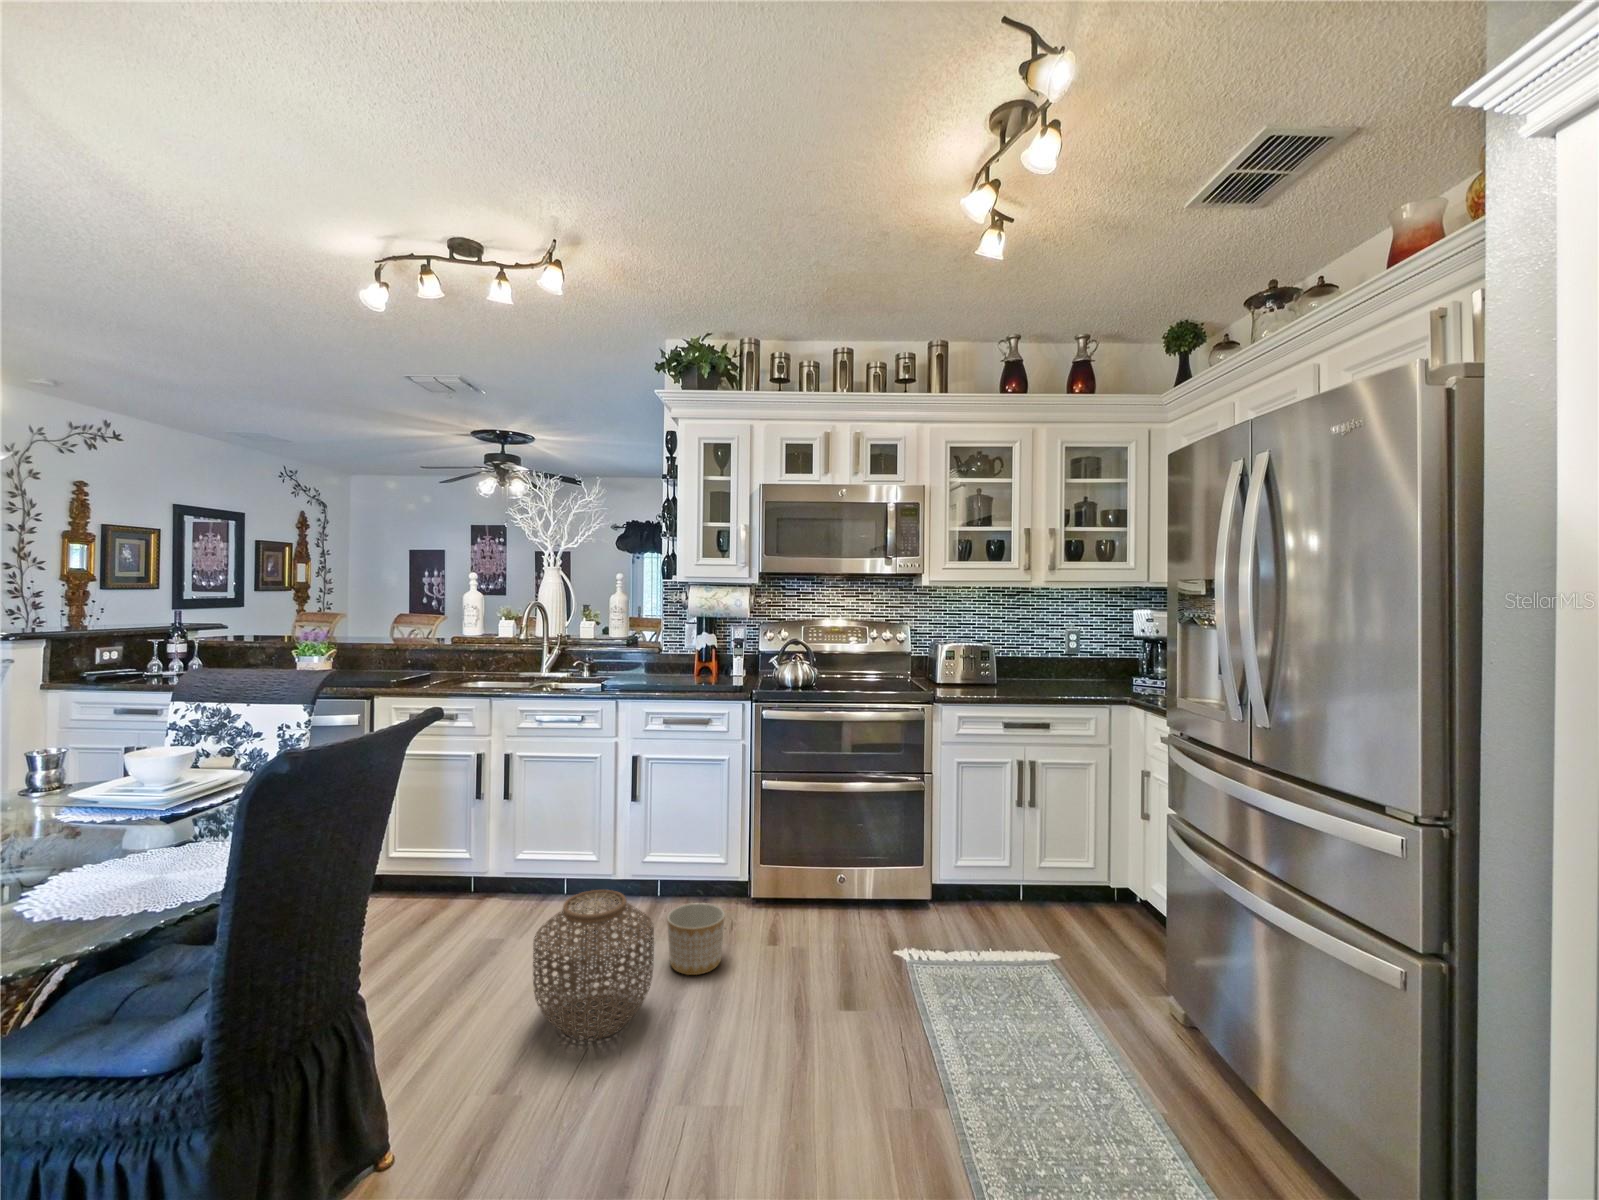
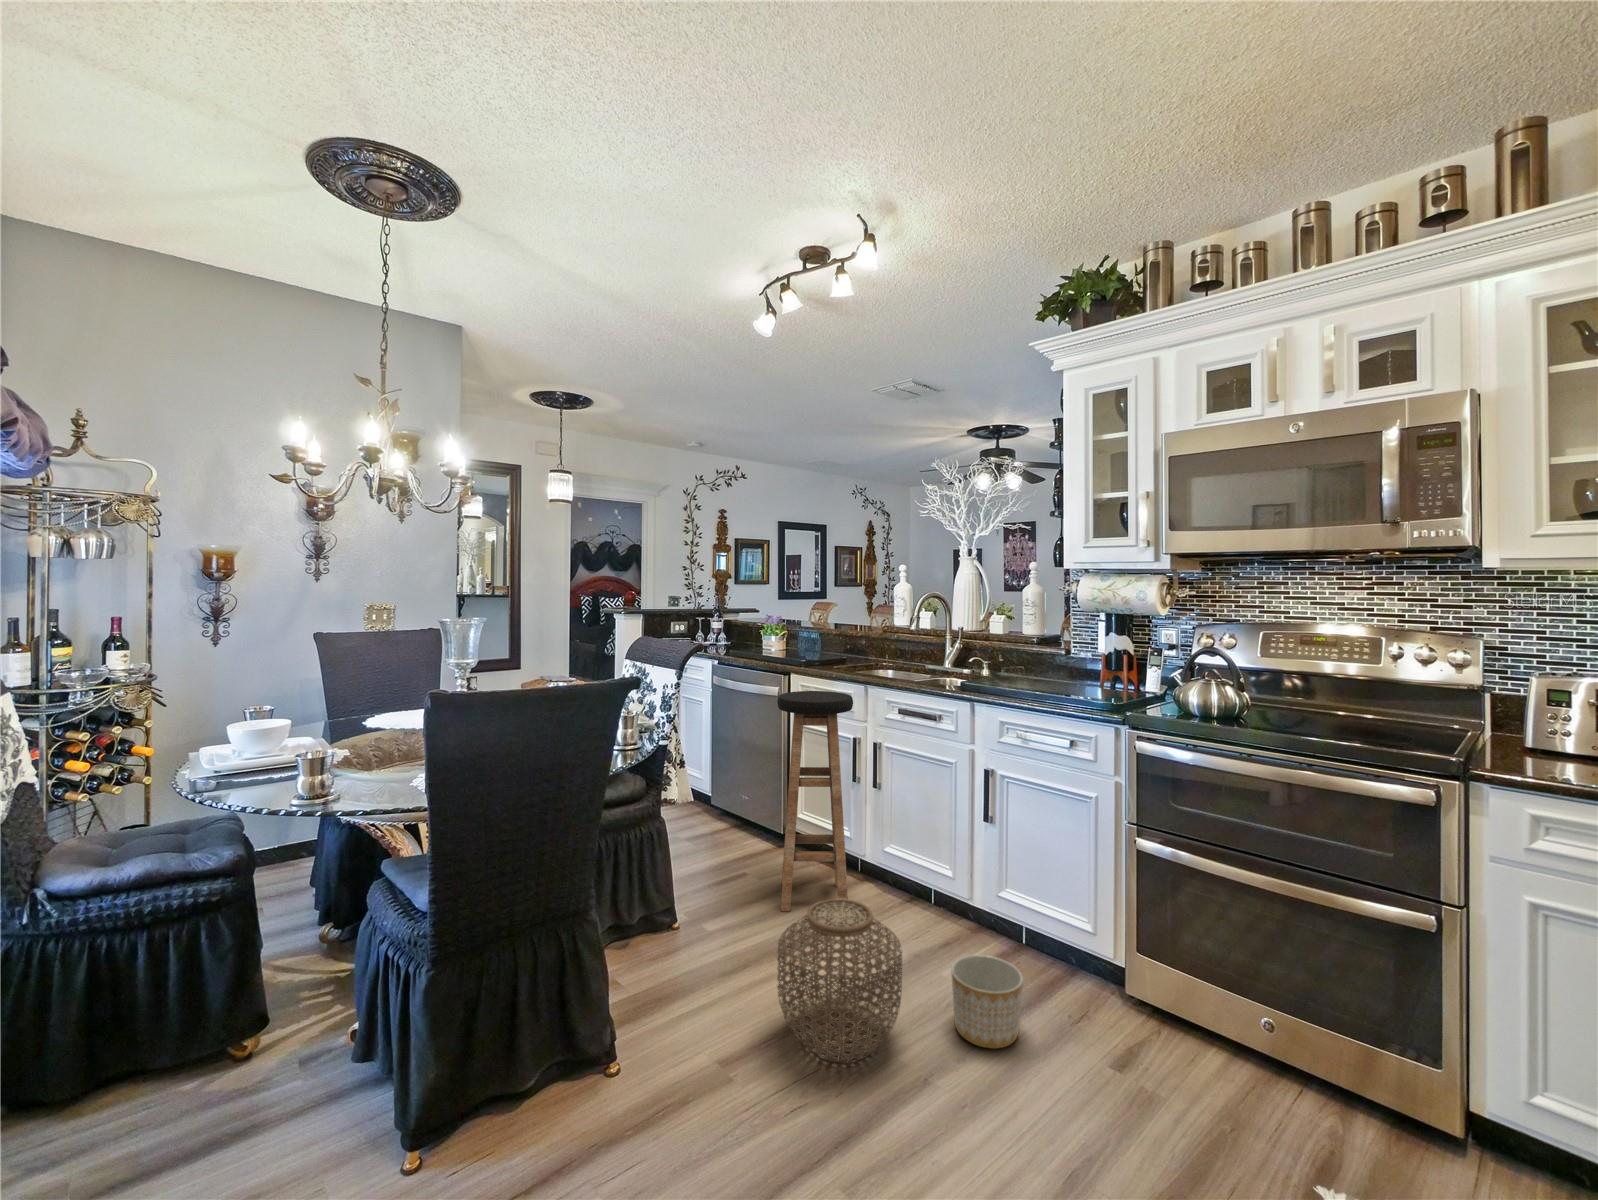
bar stool: none [404,707,503,954] -> present [777,691,853,911]

